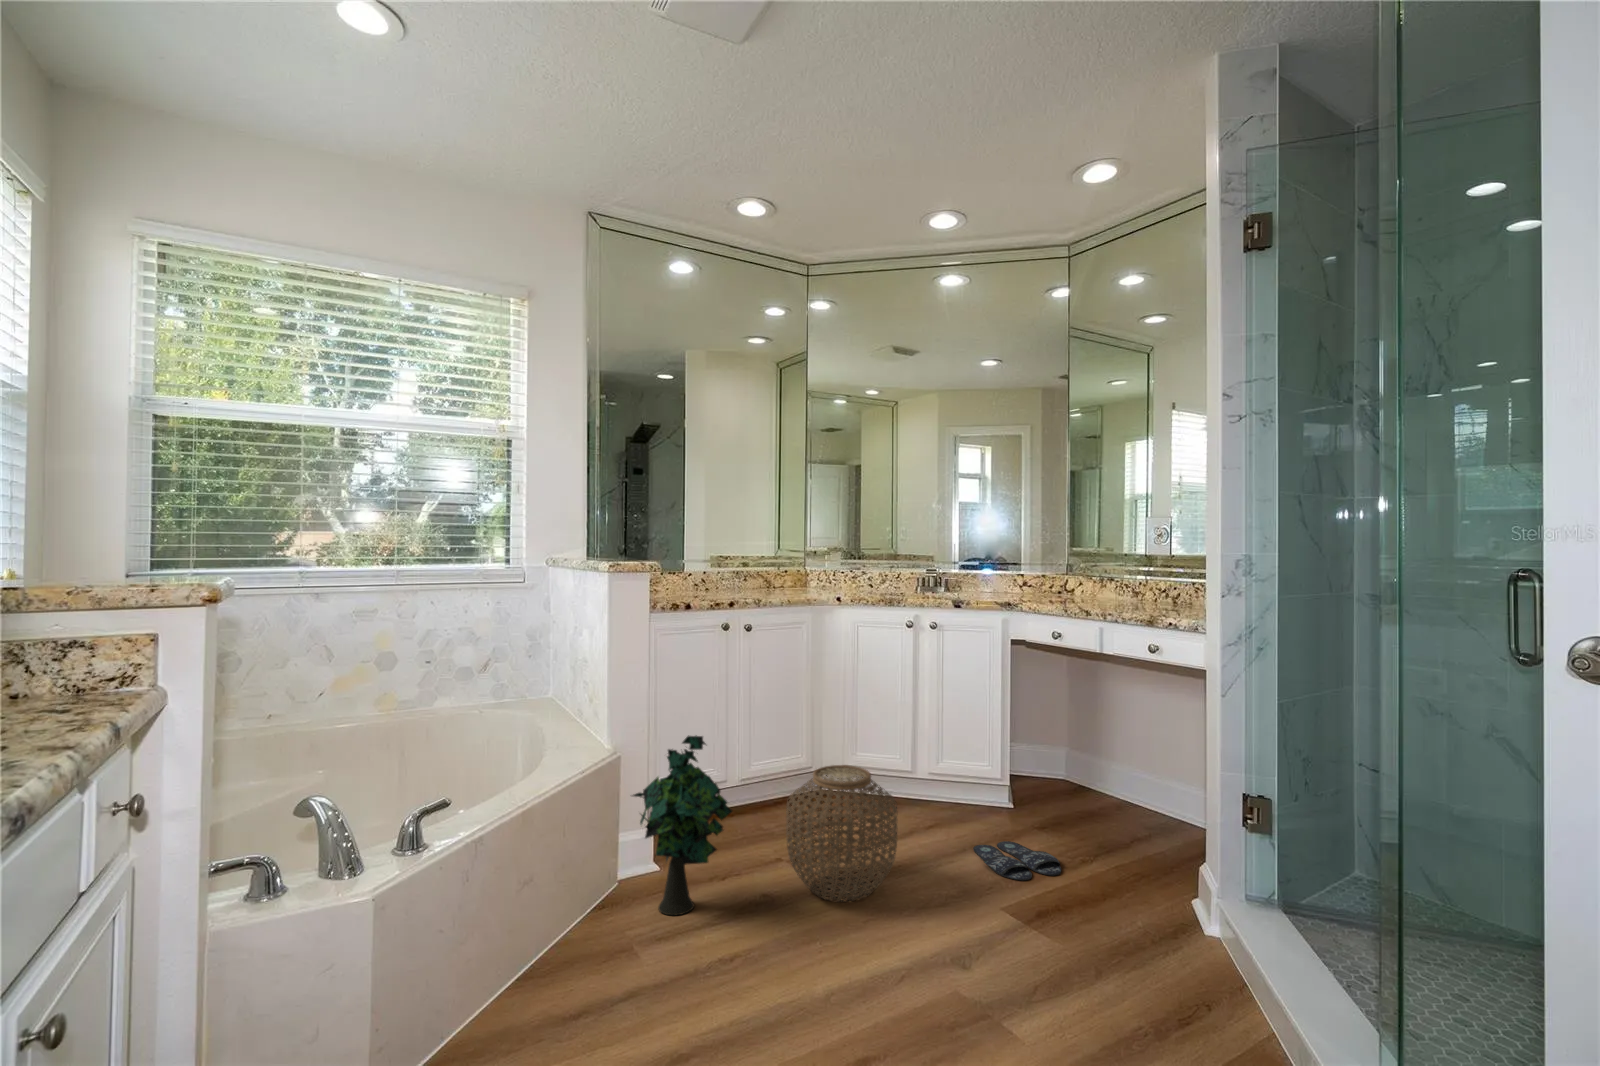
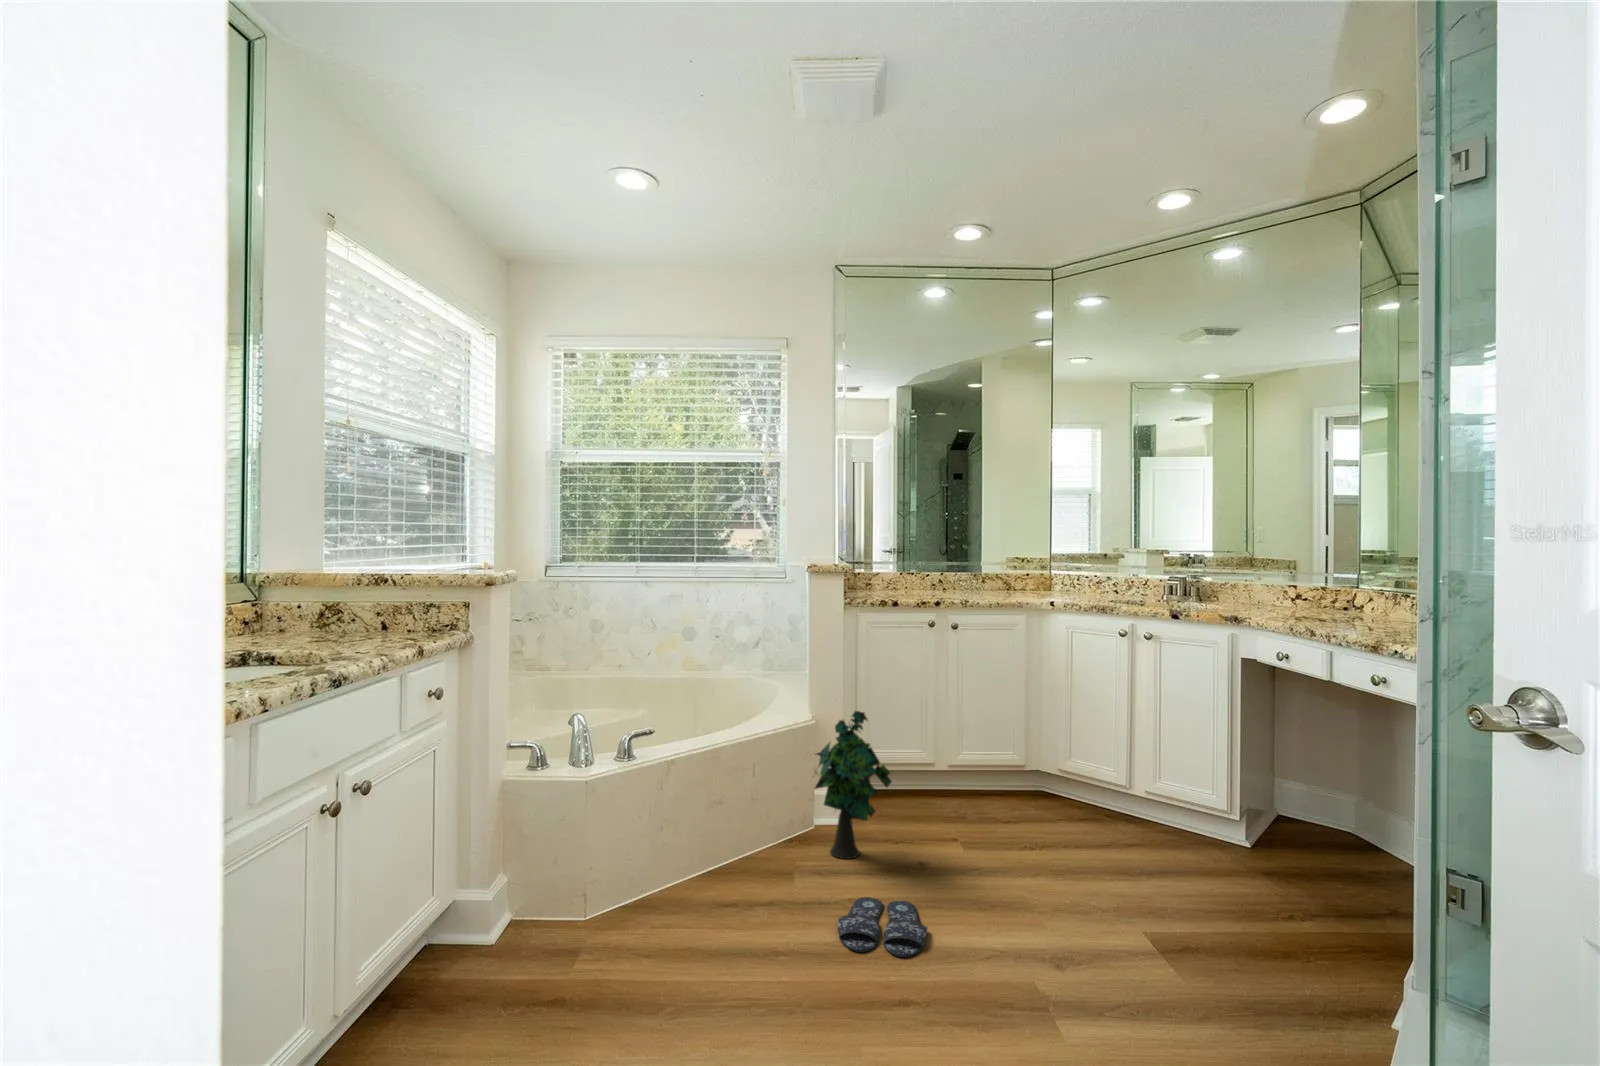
woven basket: present [786,765,897,902] -> none [942,757,1050,886]
slippers: present [973,841,1061,881] -> present [838,897,928,957]

